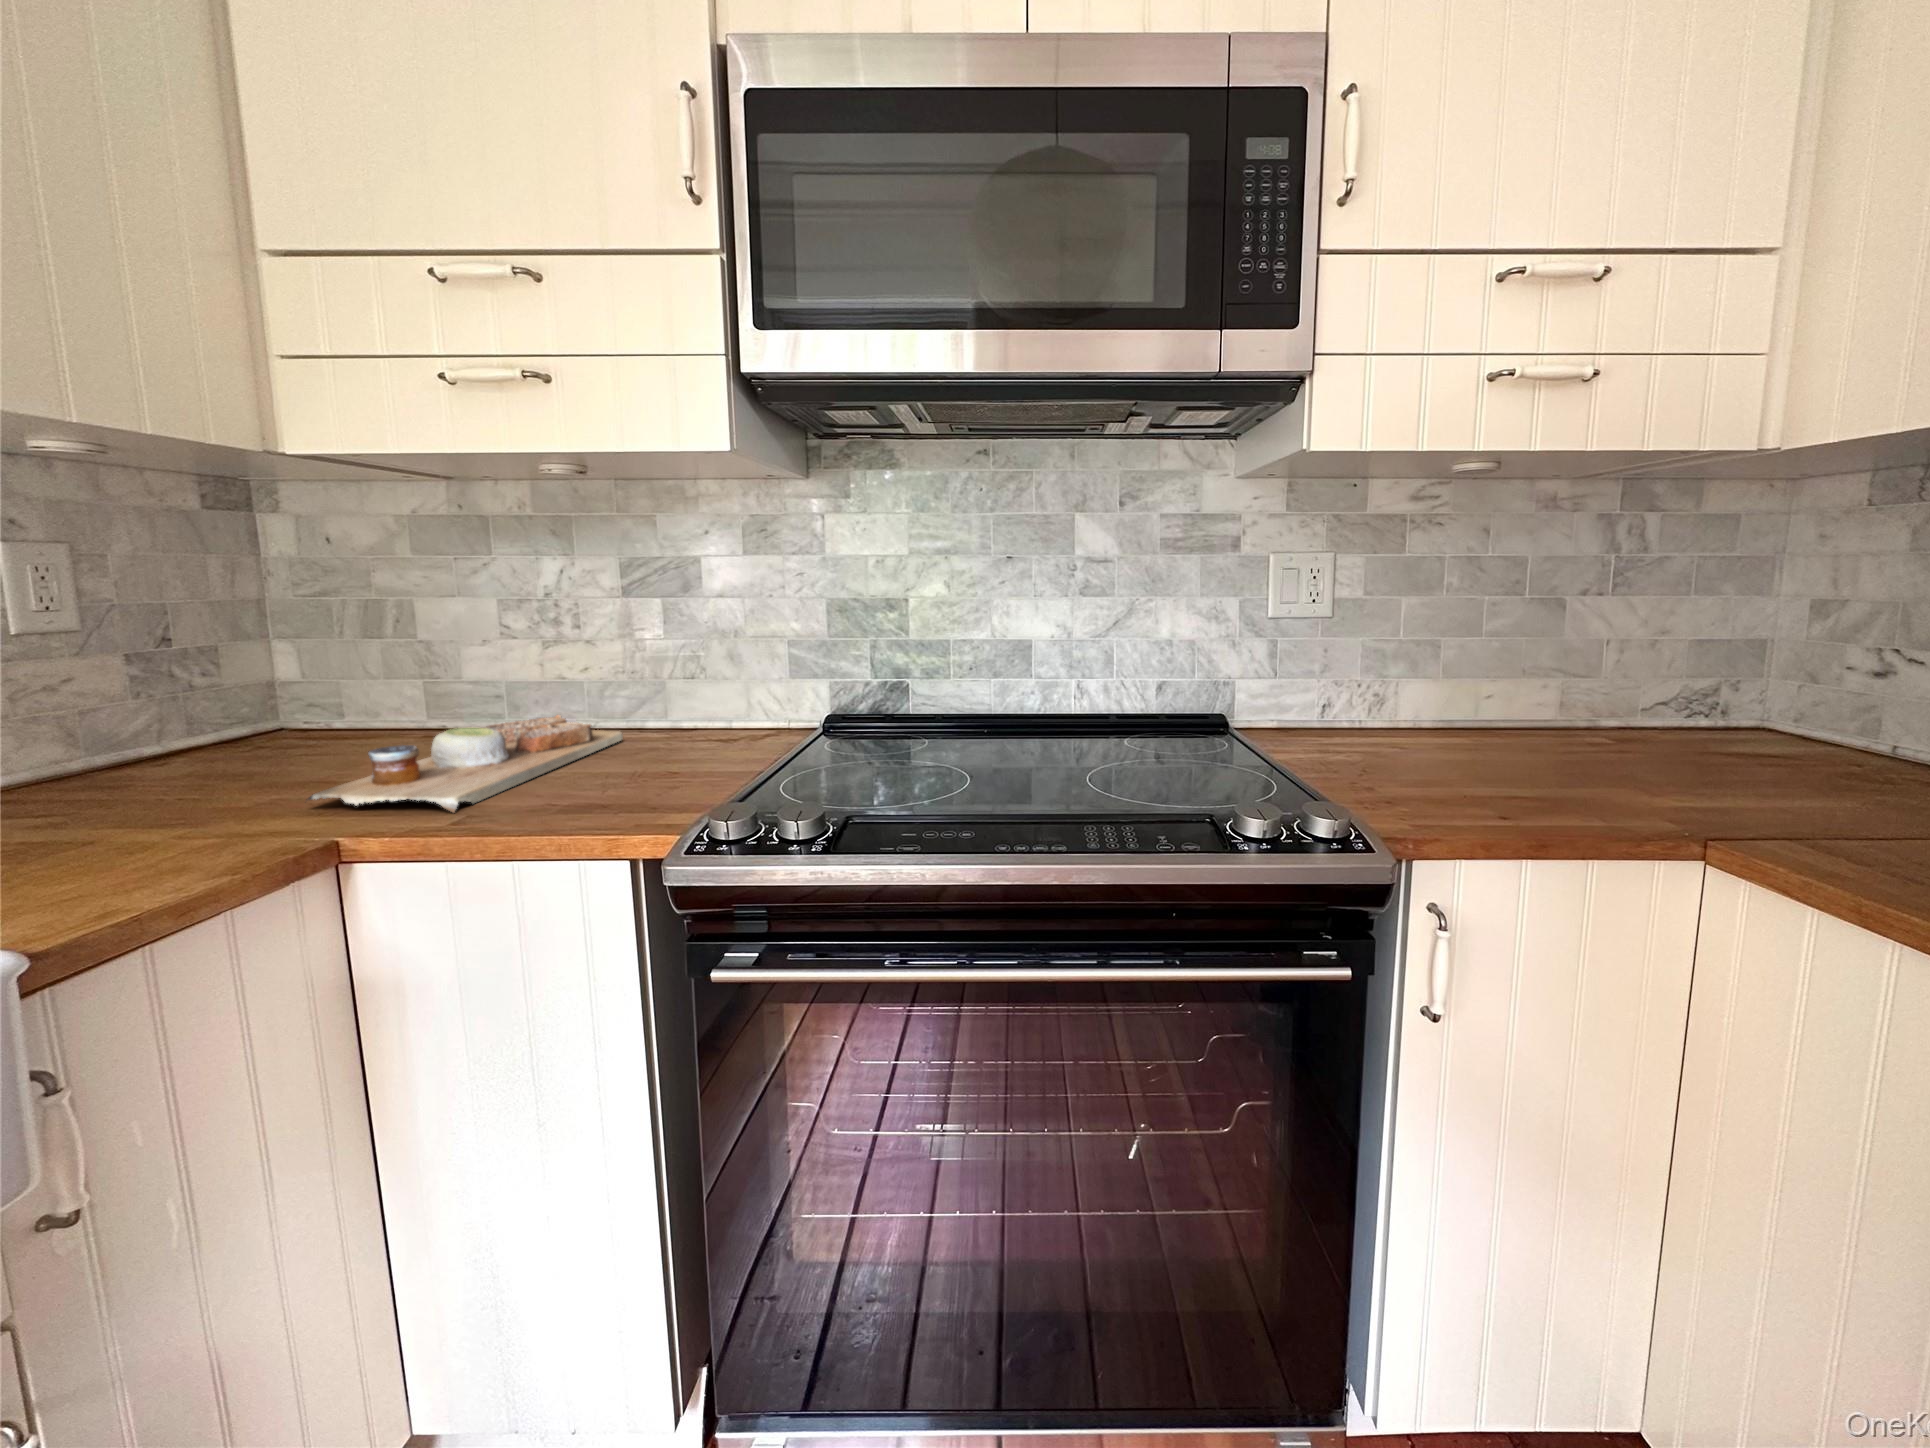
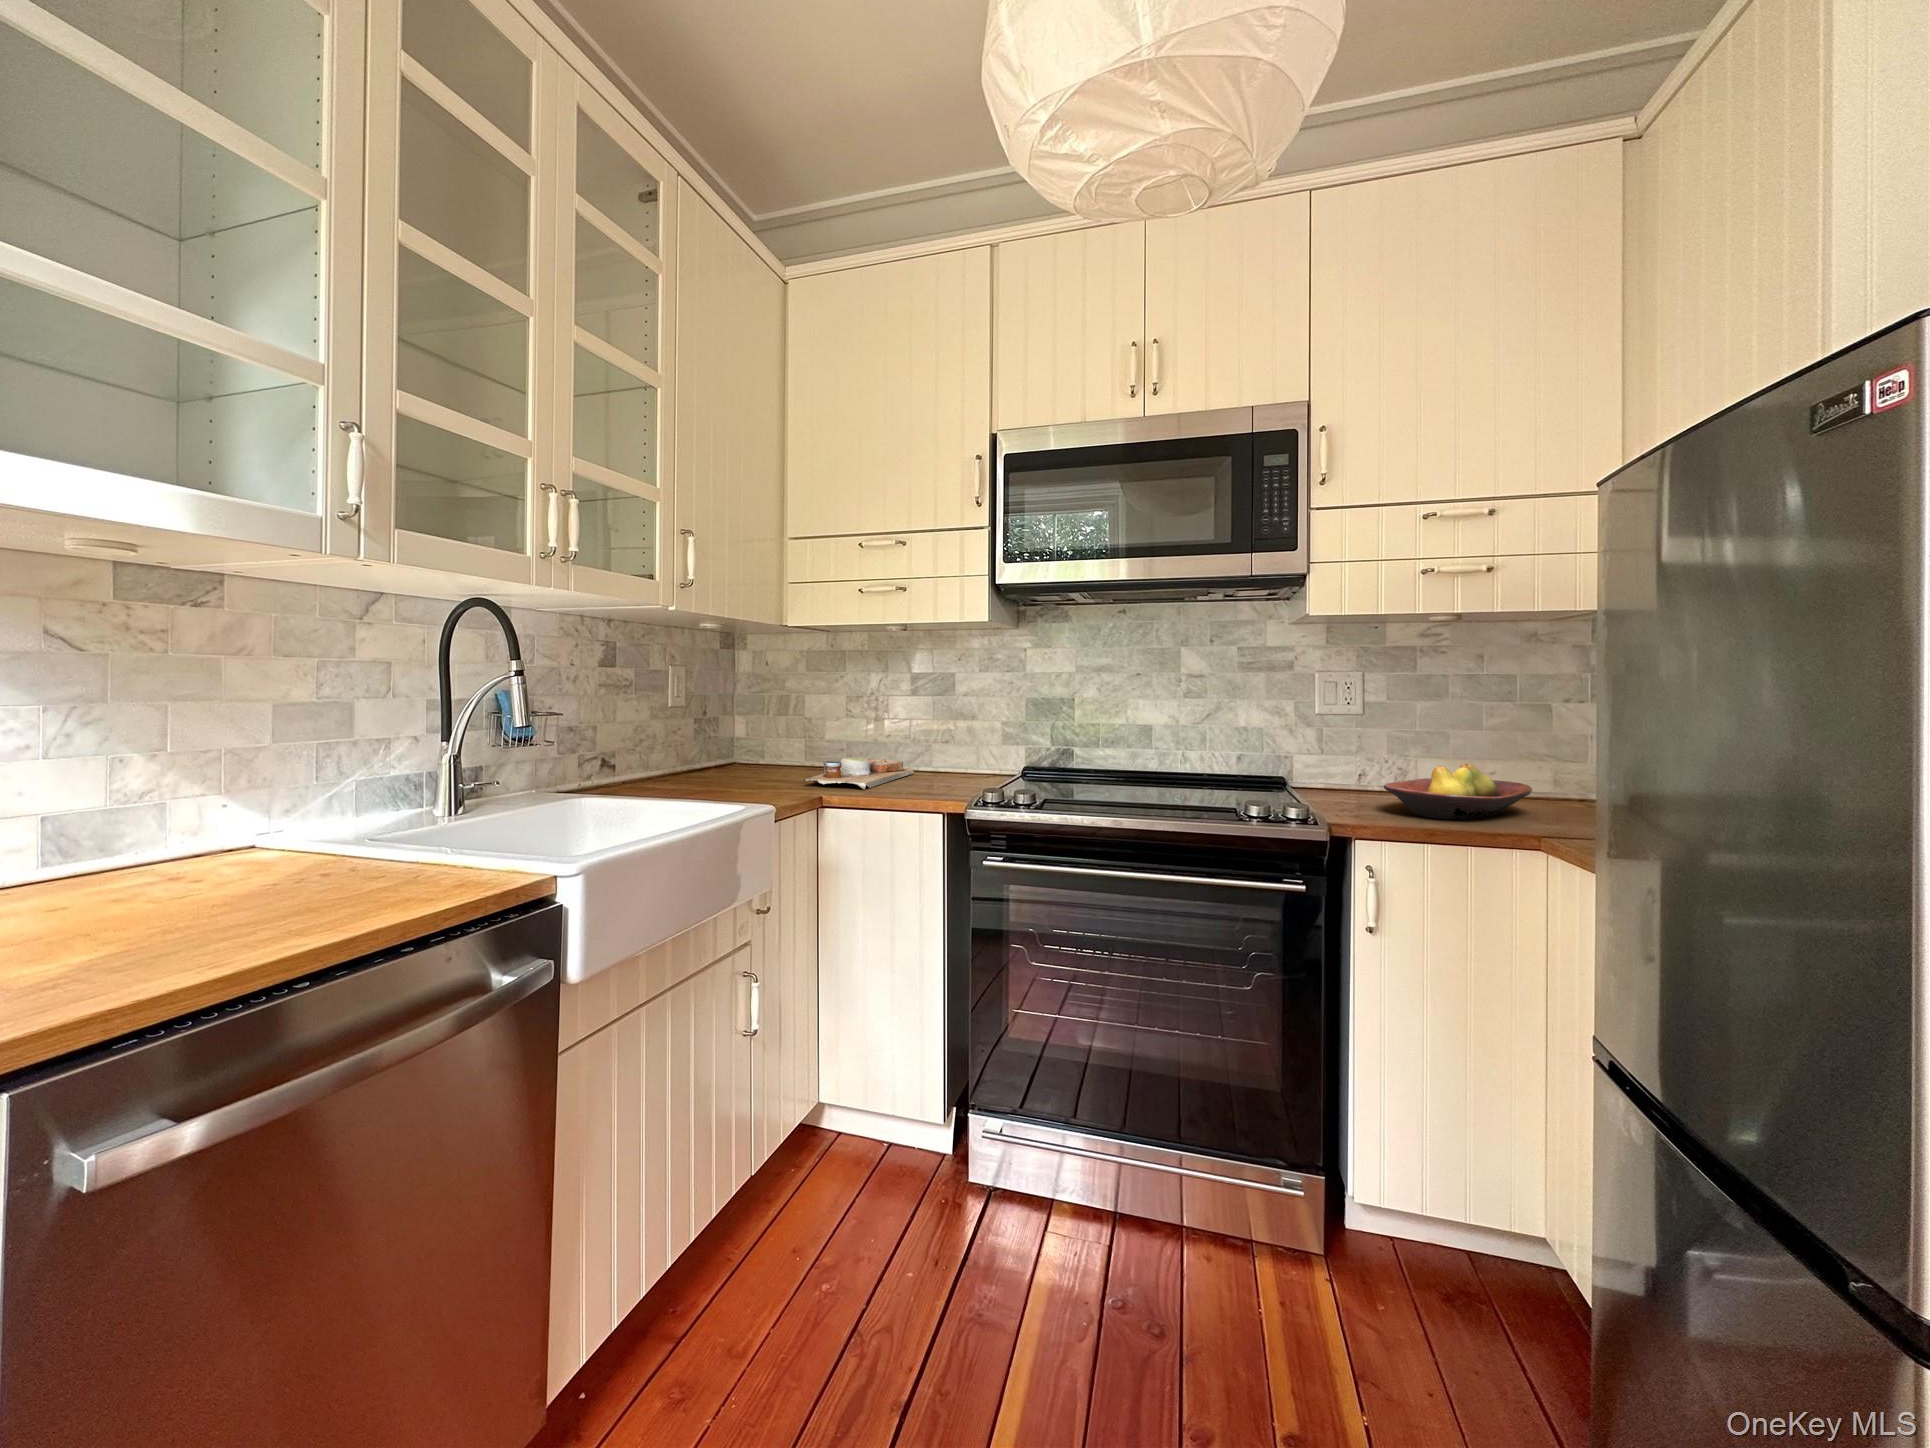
fruit bowl: none [1415,697,1616,802] -> present [1384,764,1532,819]

